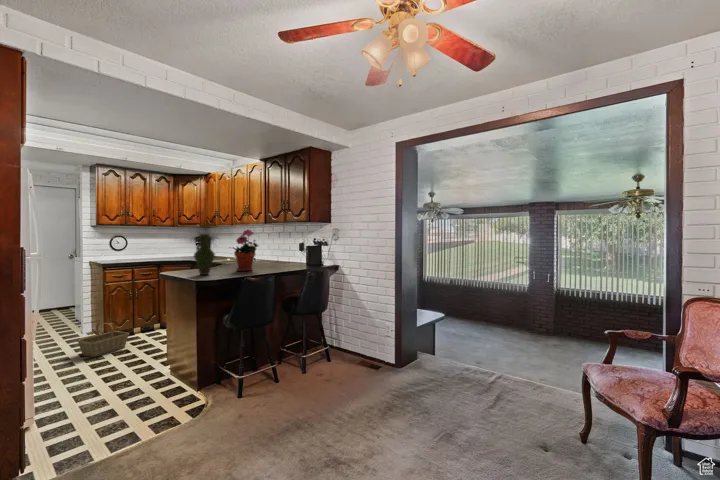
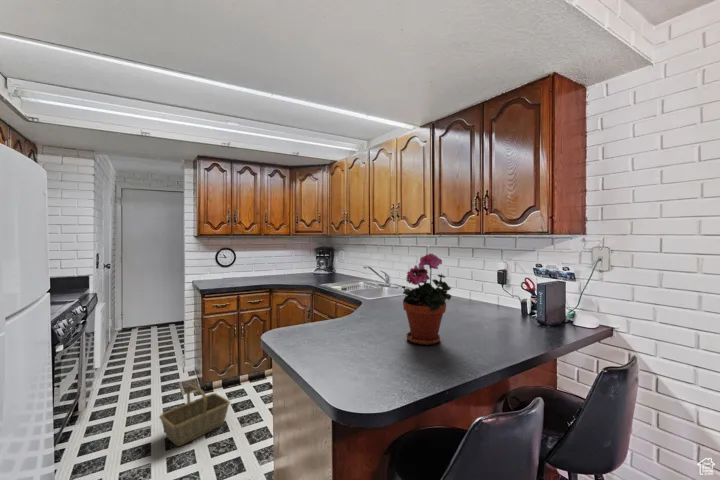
vase: present [194,234,215,275] -> none [331,270,375,369]

